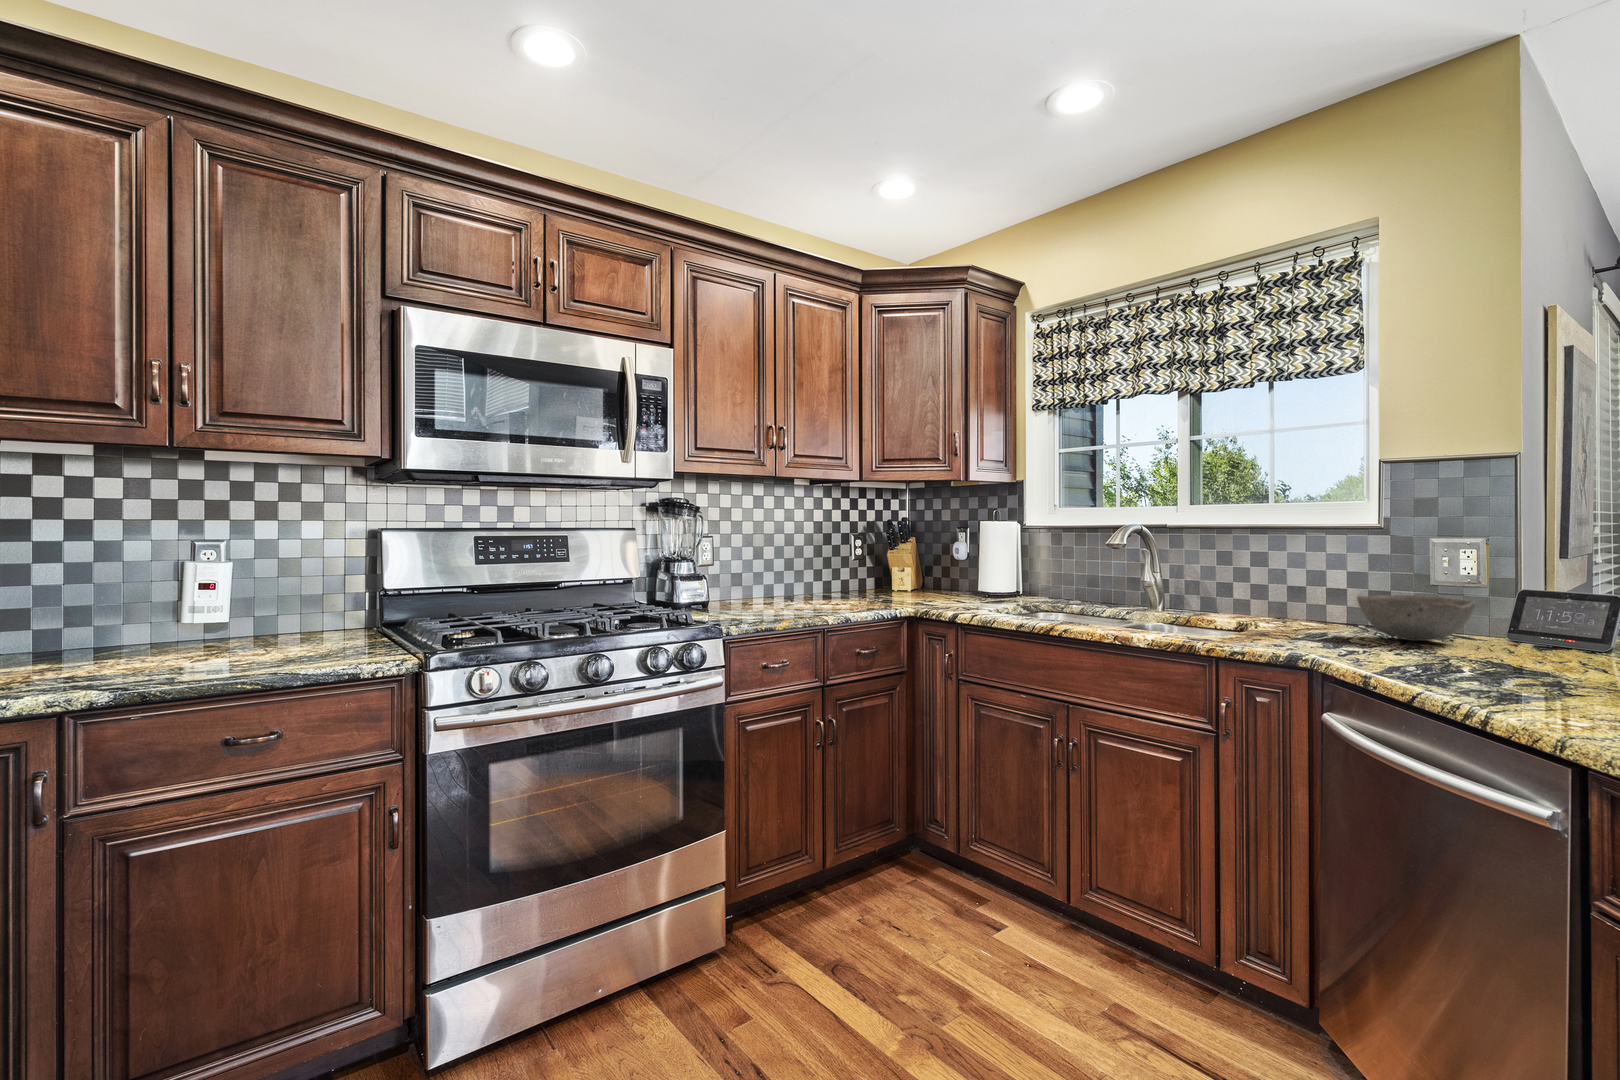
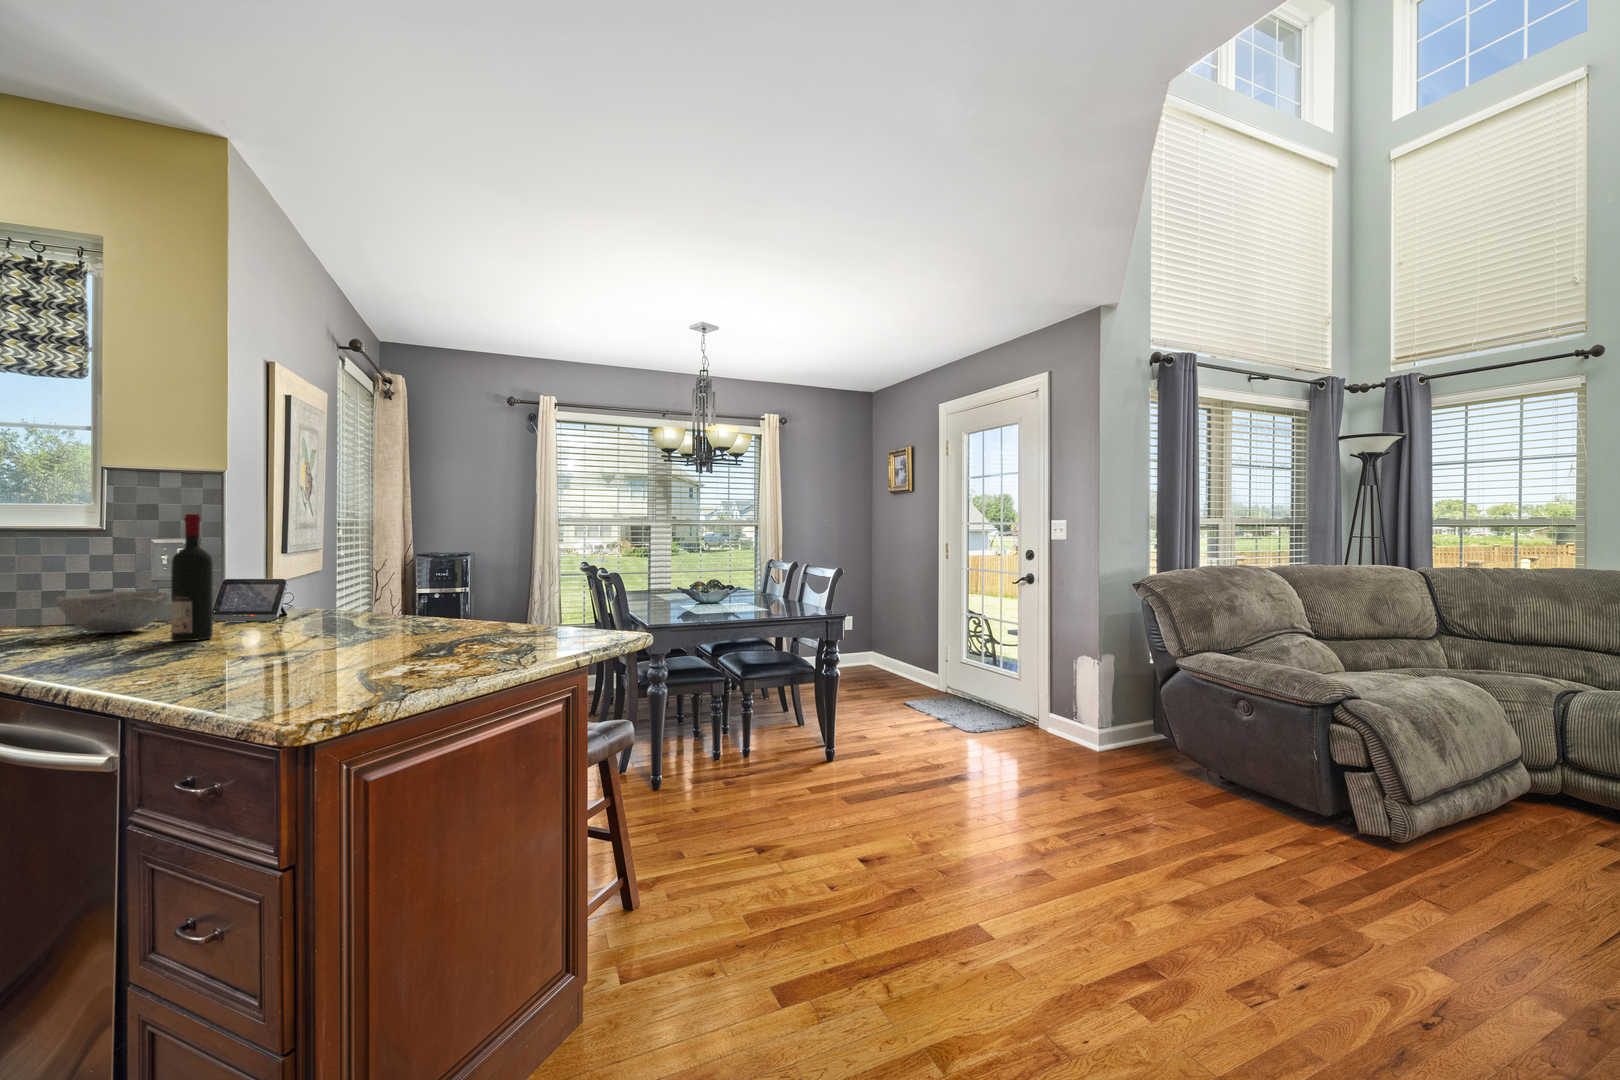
wine bottle: none [1510,501,1567,667] -> present [171,514,213,641]

